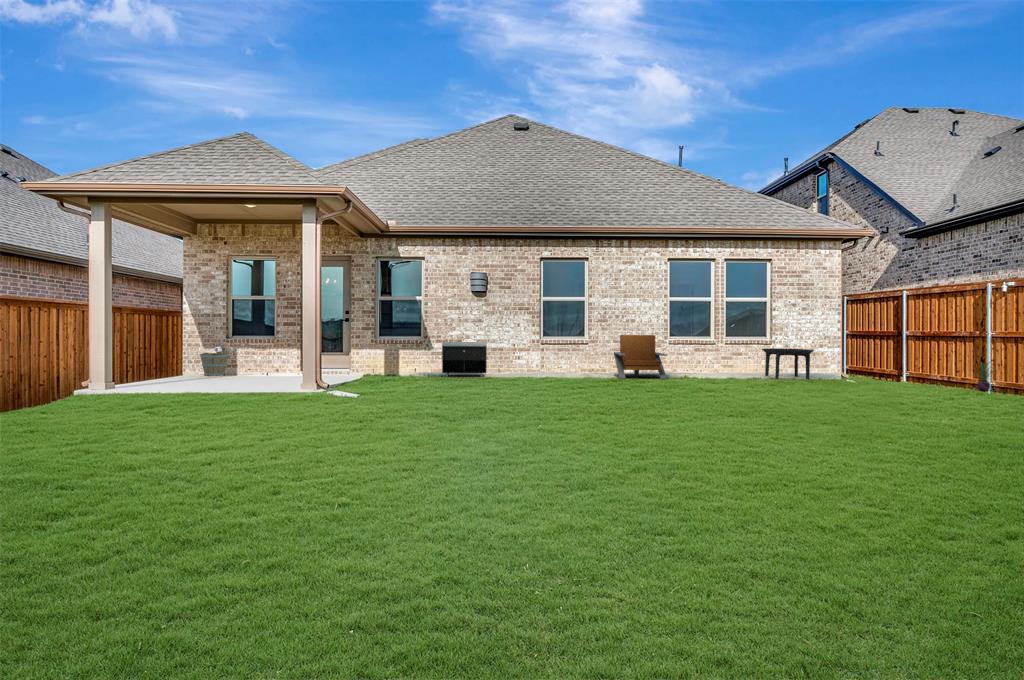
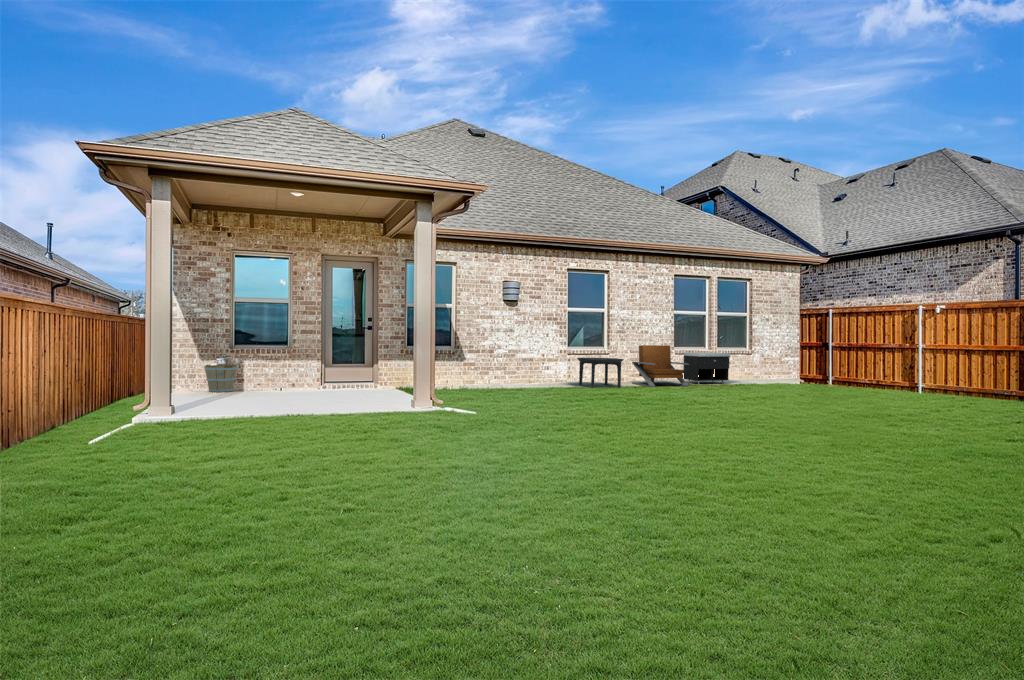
storage bench: present [442,342,487,377] -> present [683,353,730,384]
round table: present [762,348,814,379] -> present [577,358,624,388]
decorative plant: present [977,362,990,391] -> none [917,367,949,391]

